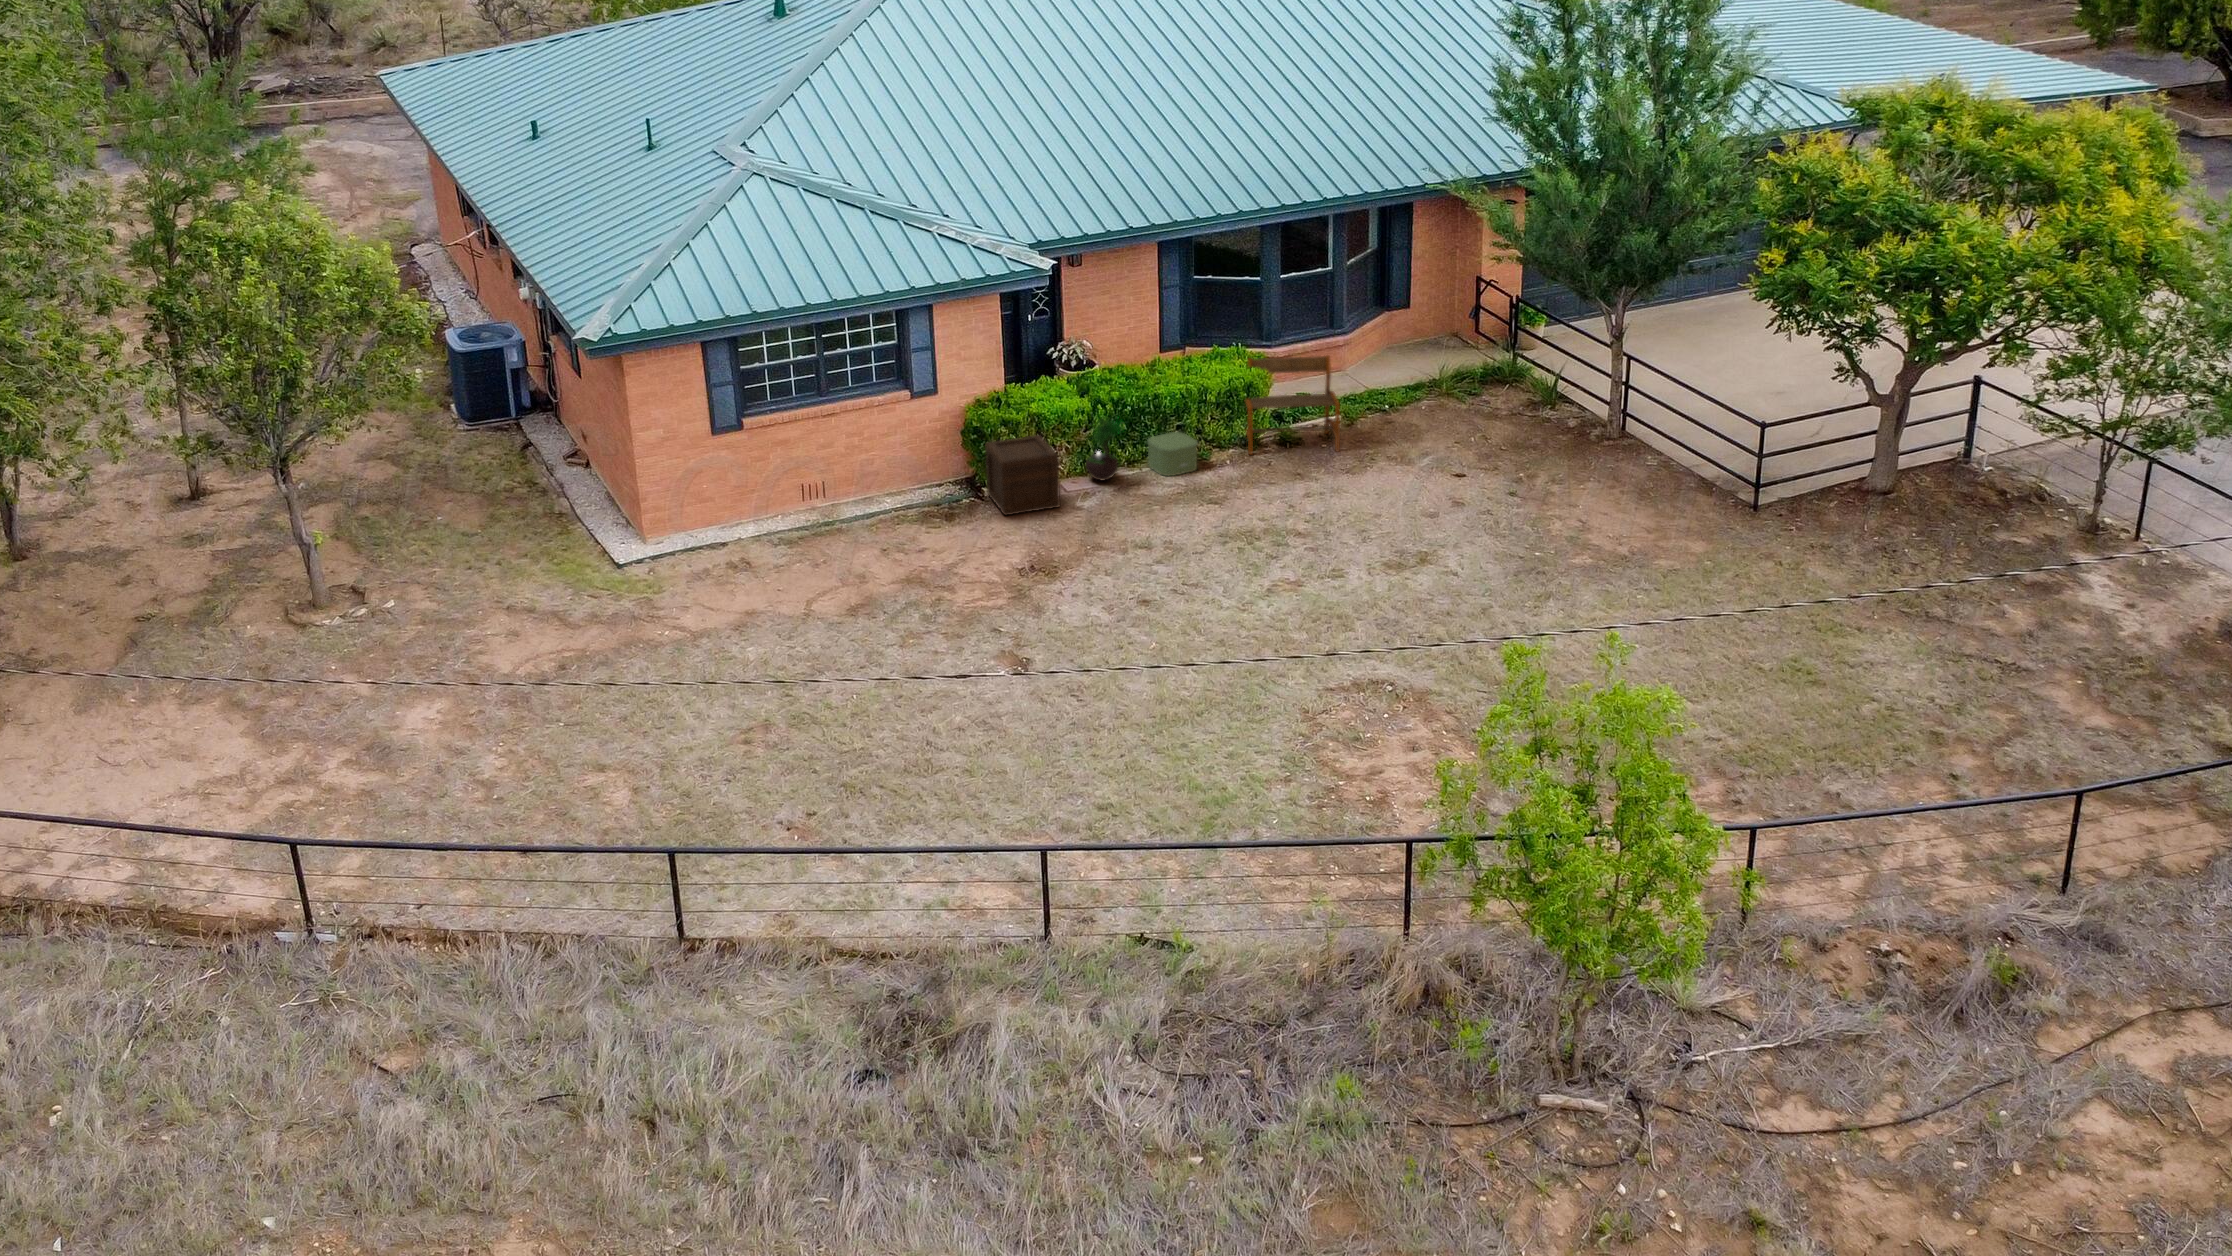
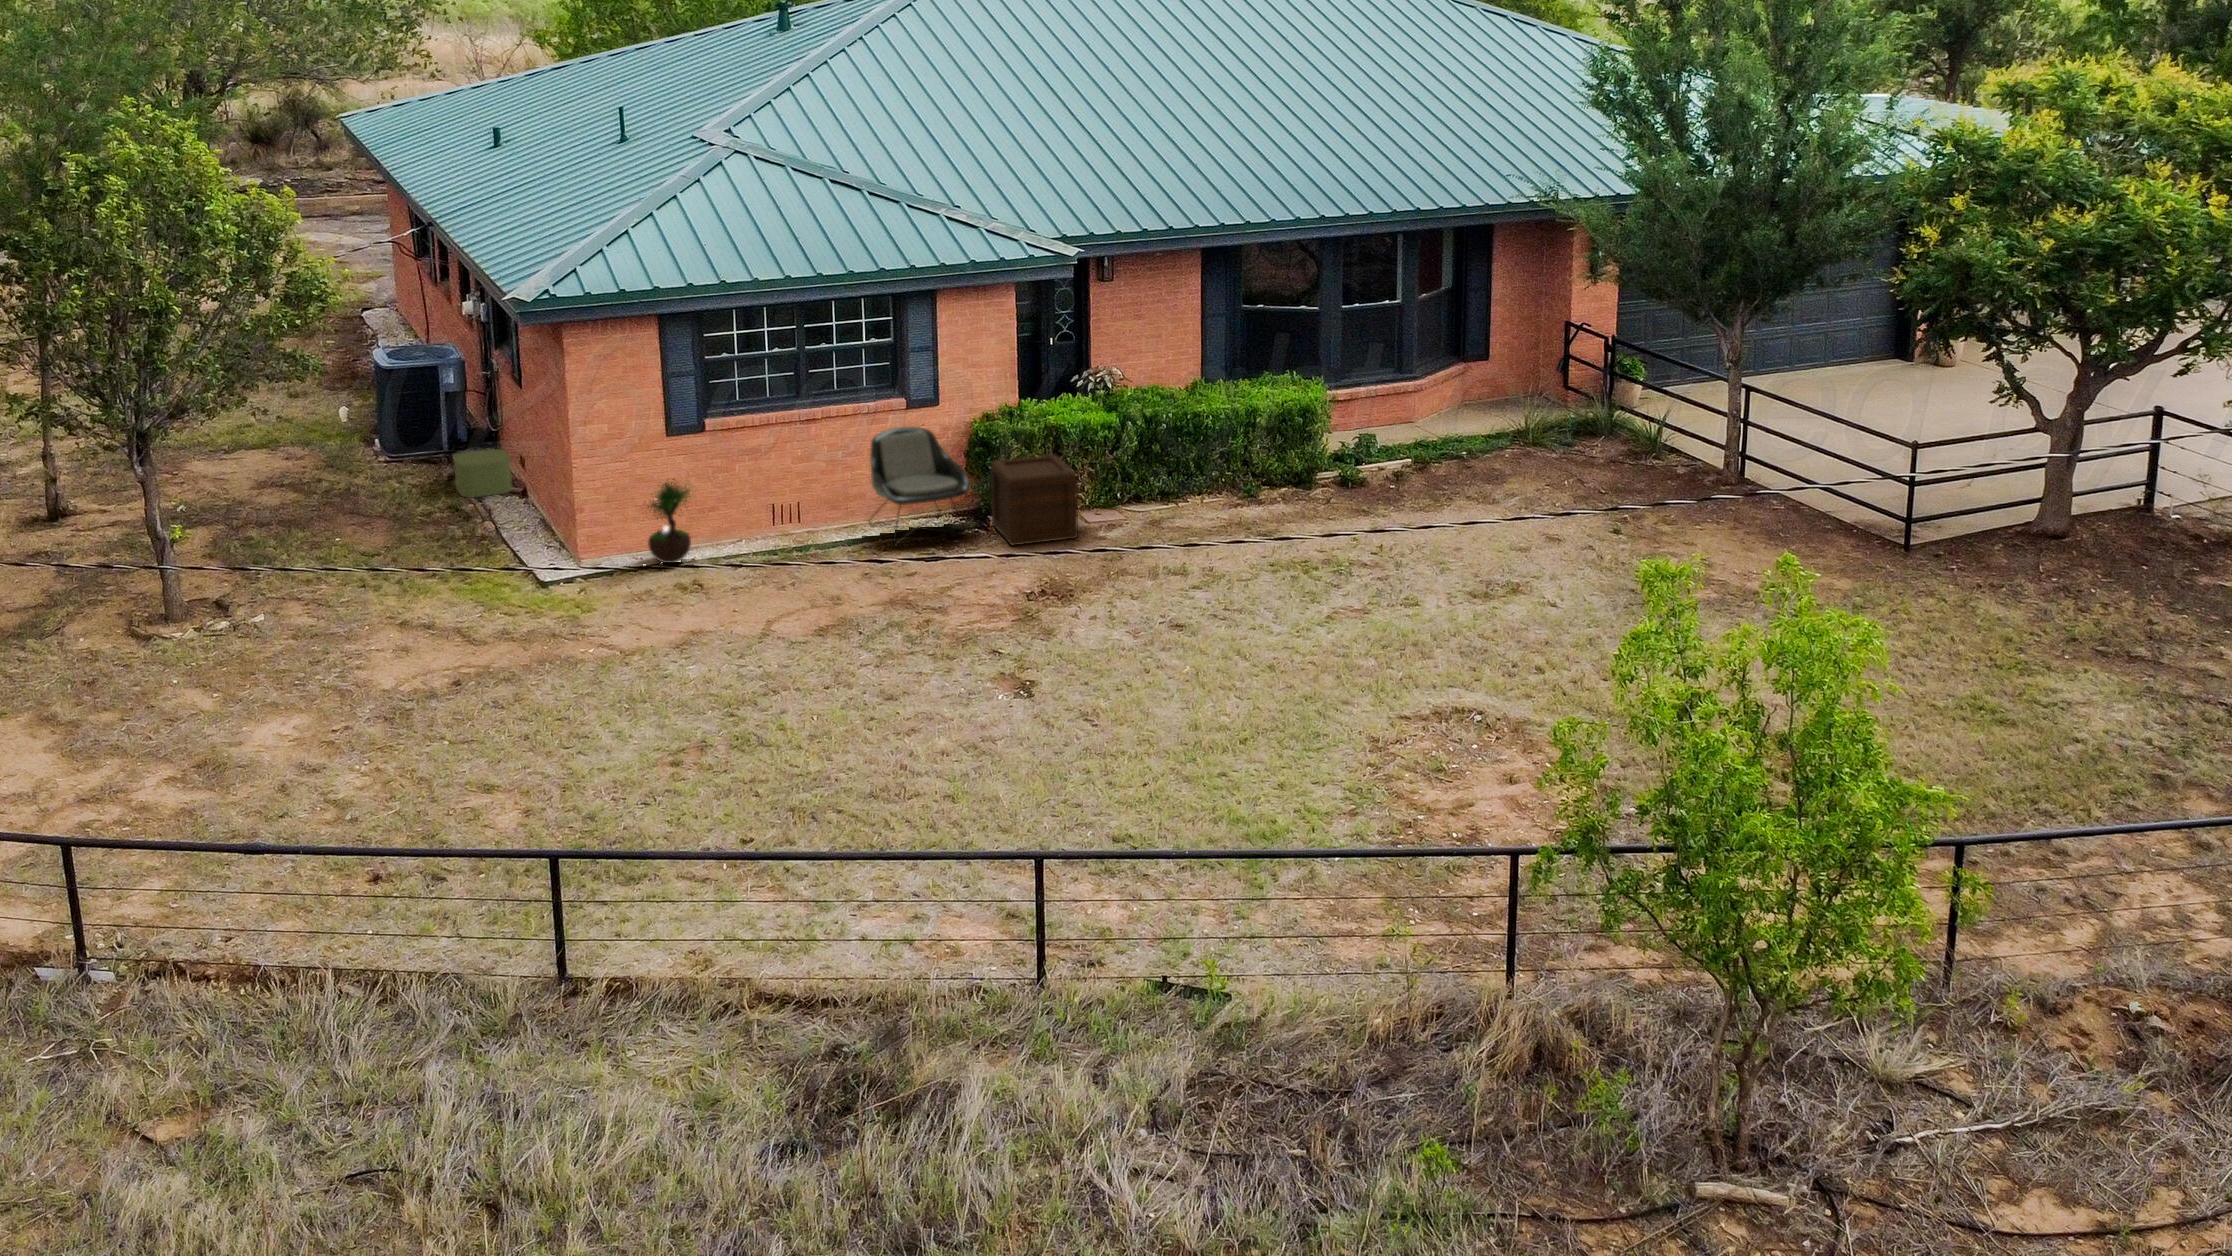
bench: present [1244,355,1340,455] -> none [1297,377,1411,490]
lounge chair: none [884,414,968,518] -> present [870,427,970,546]
potted tree: present [1086,416,1122,480] -> present [648,479,691,563]
storage box: present [1148,432,1197,476] -> present [453,449,512,498]

